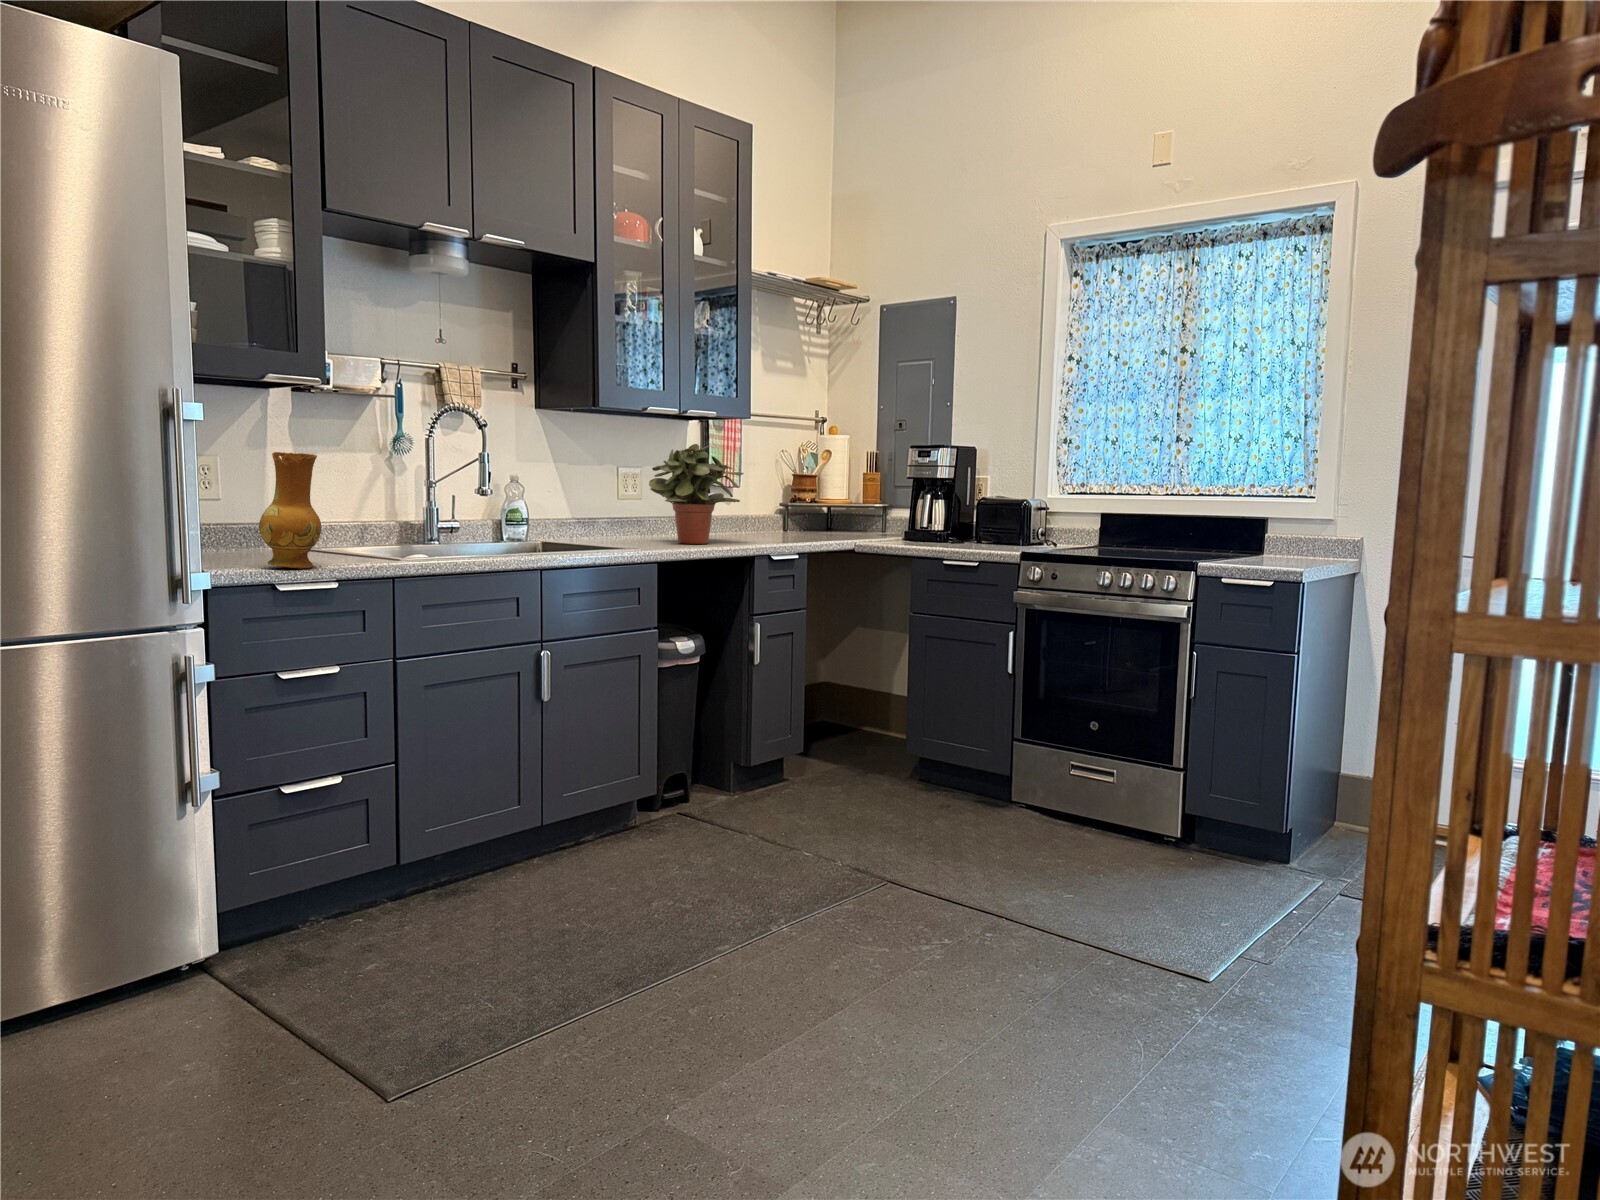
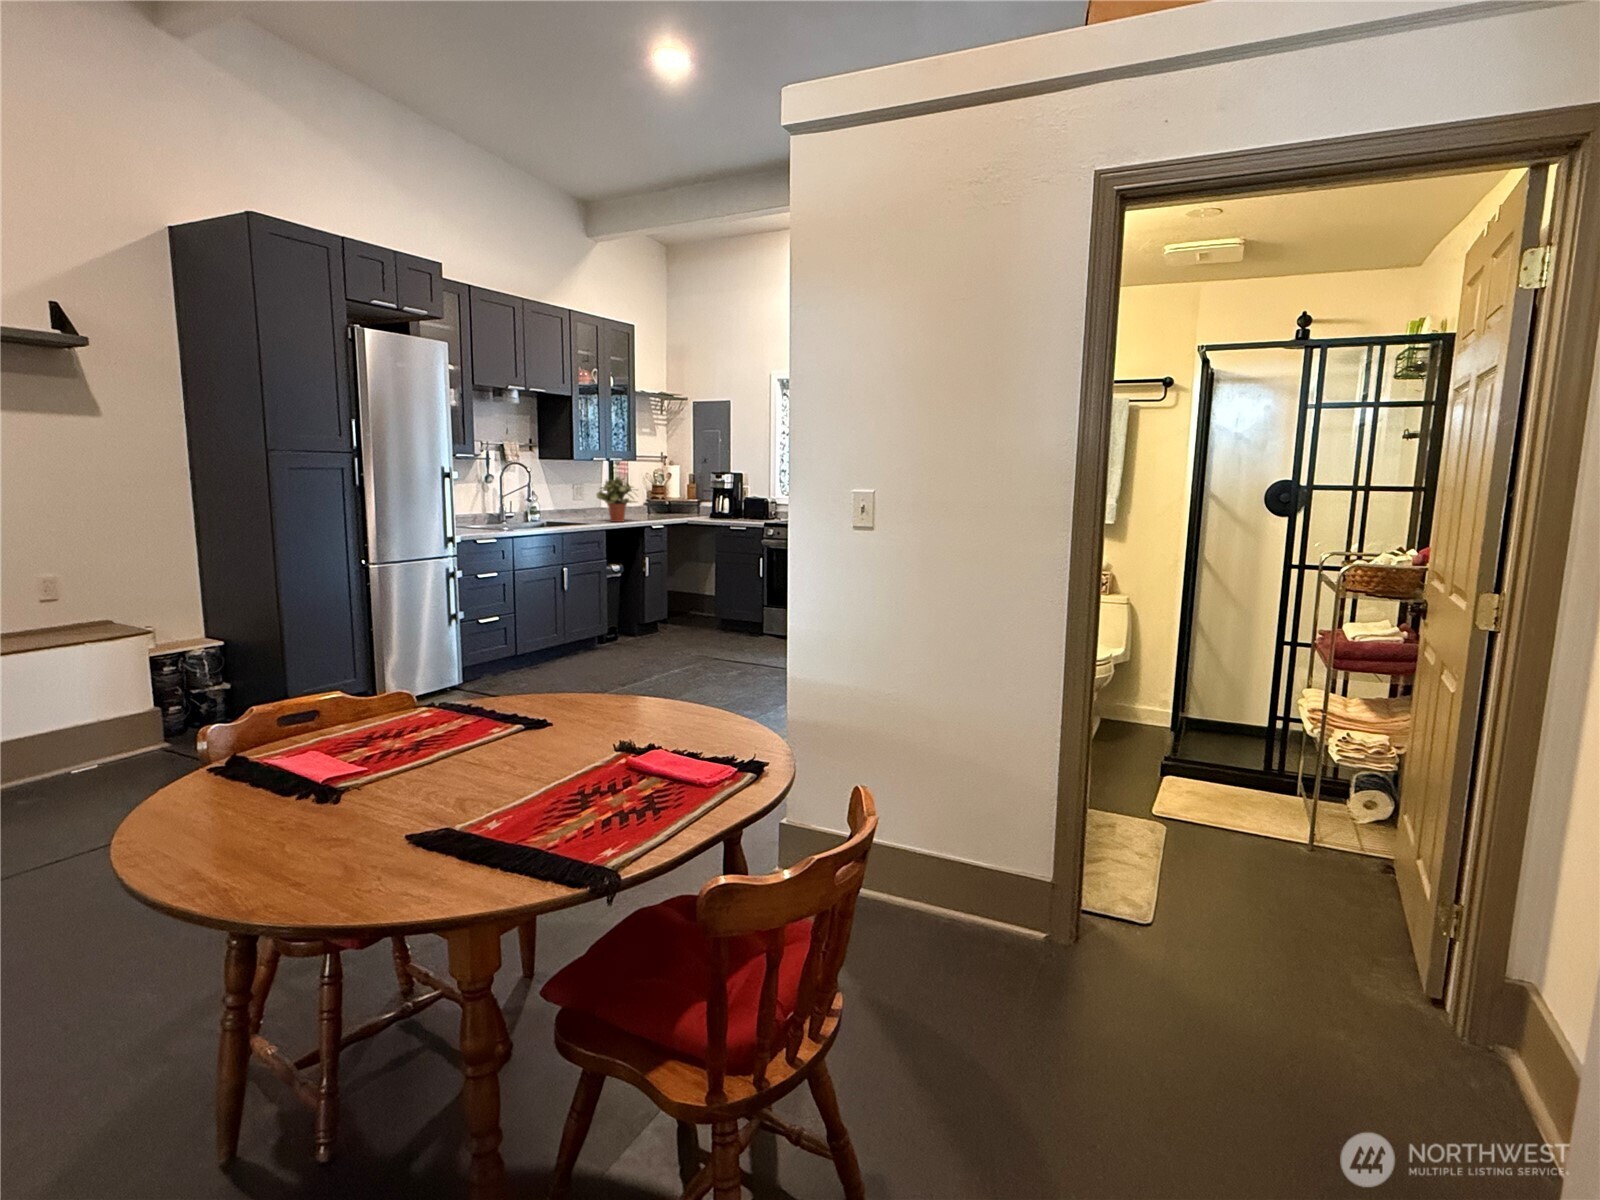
ceramic jug: present [259,452,321,569] -> none [467,490,491,535]

